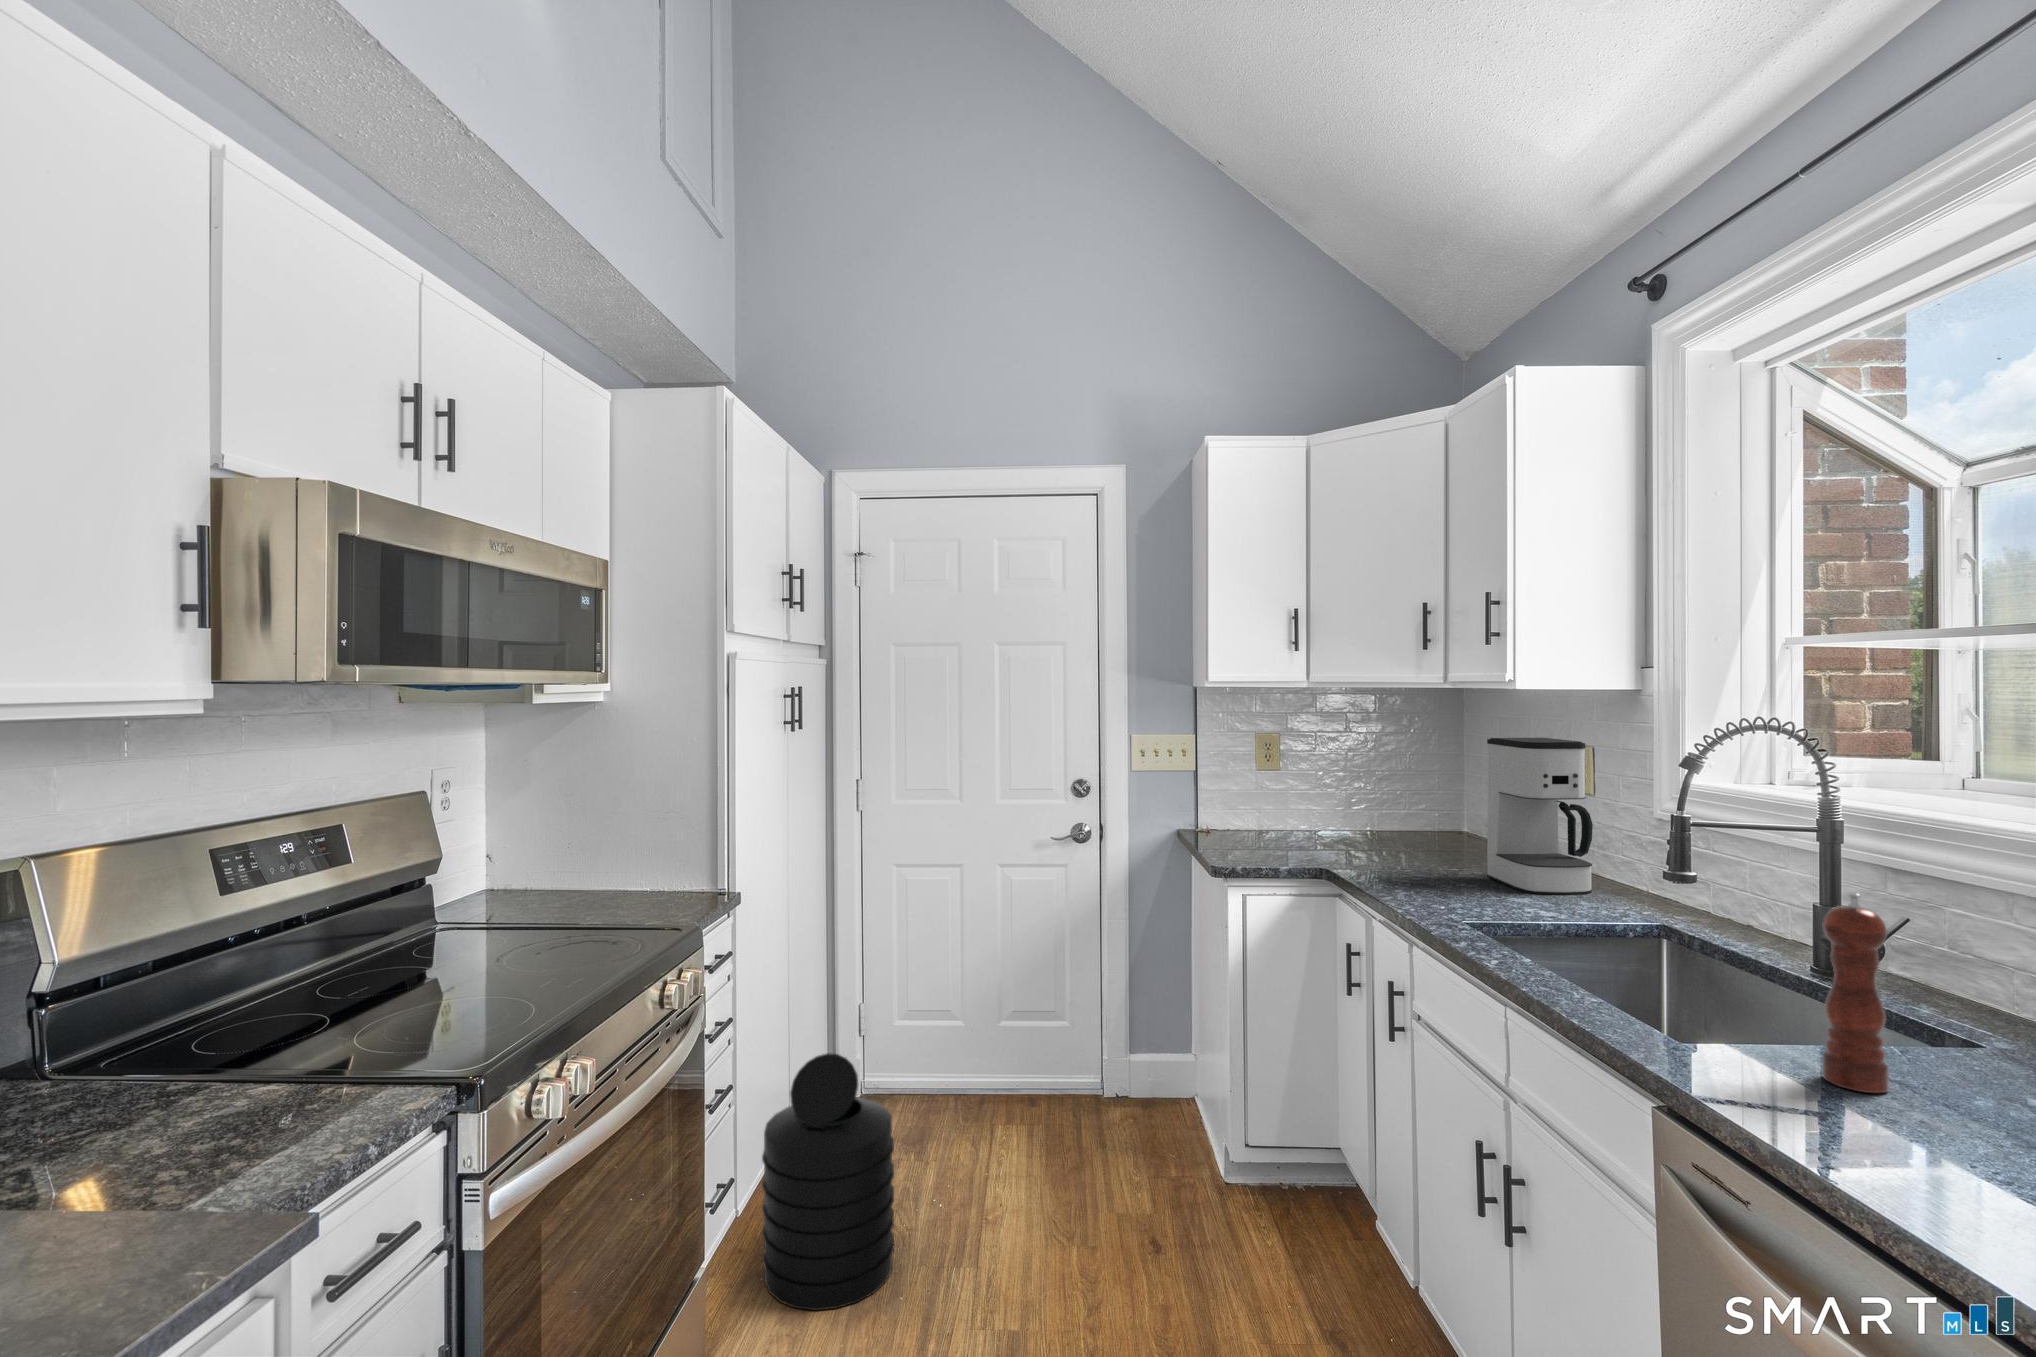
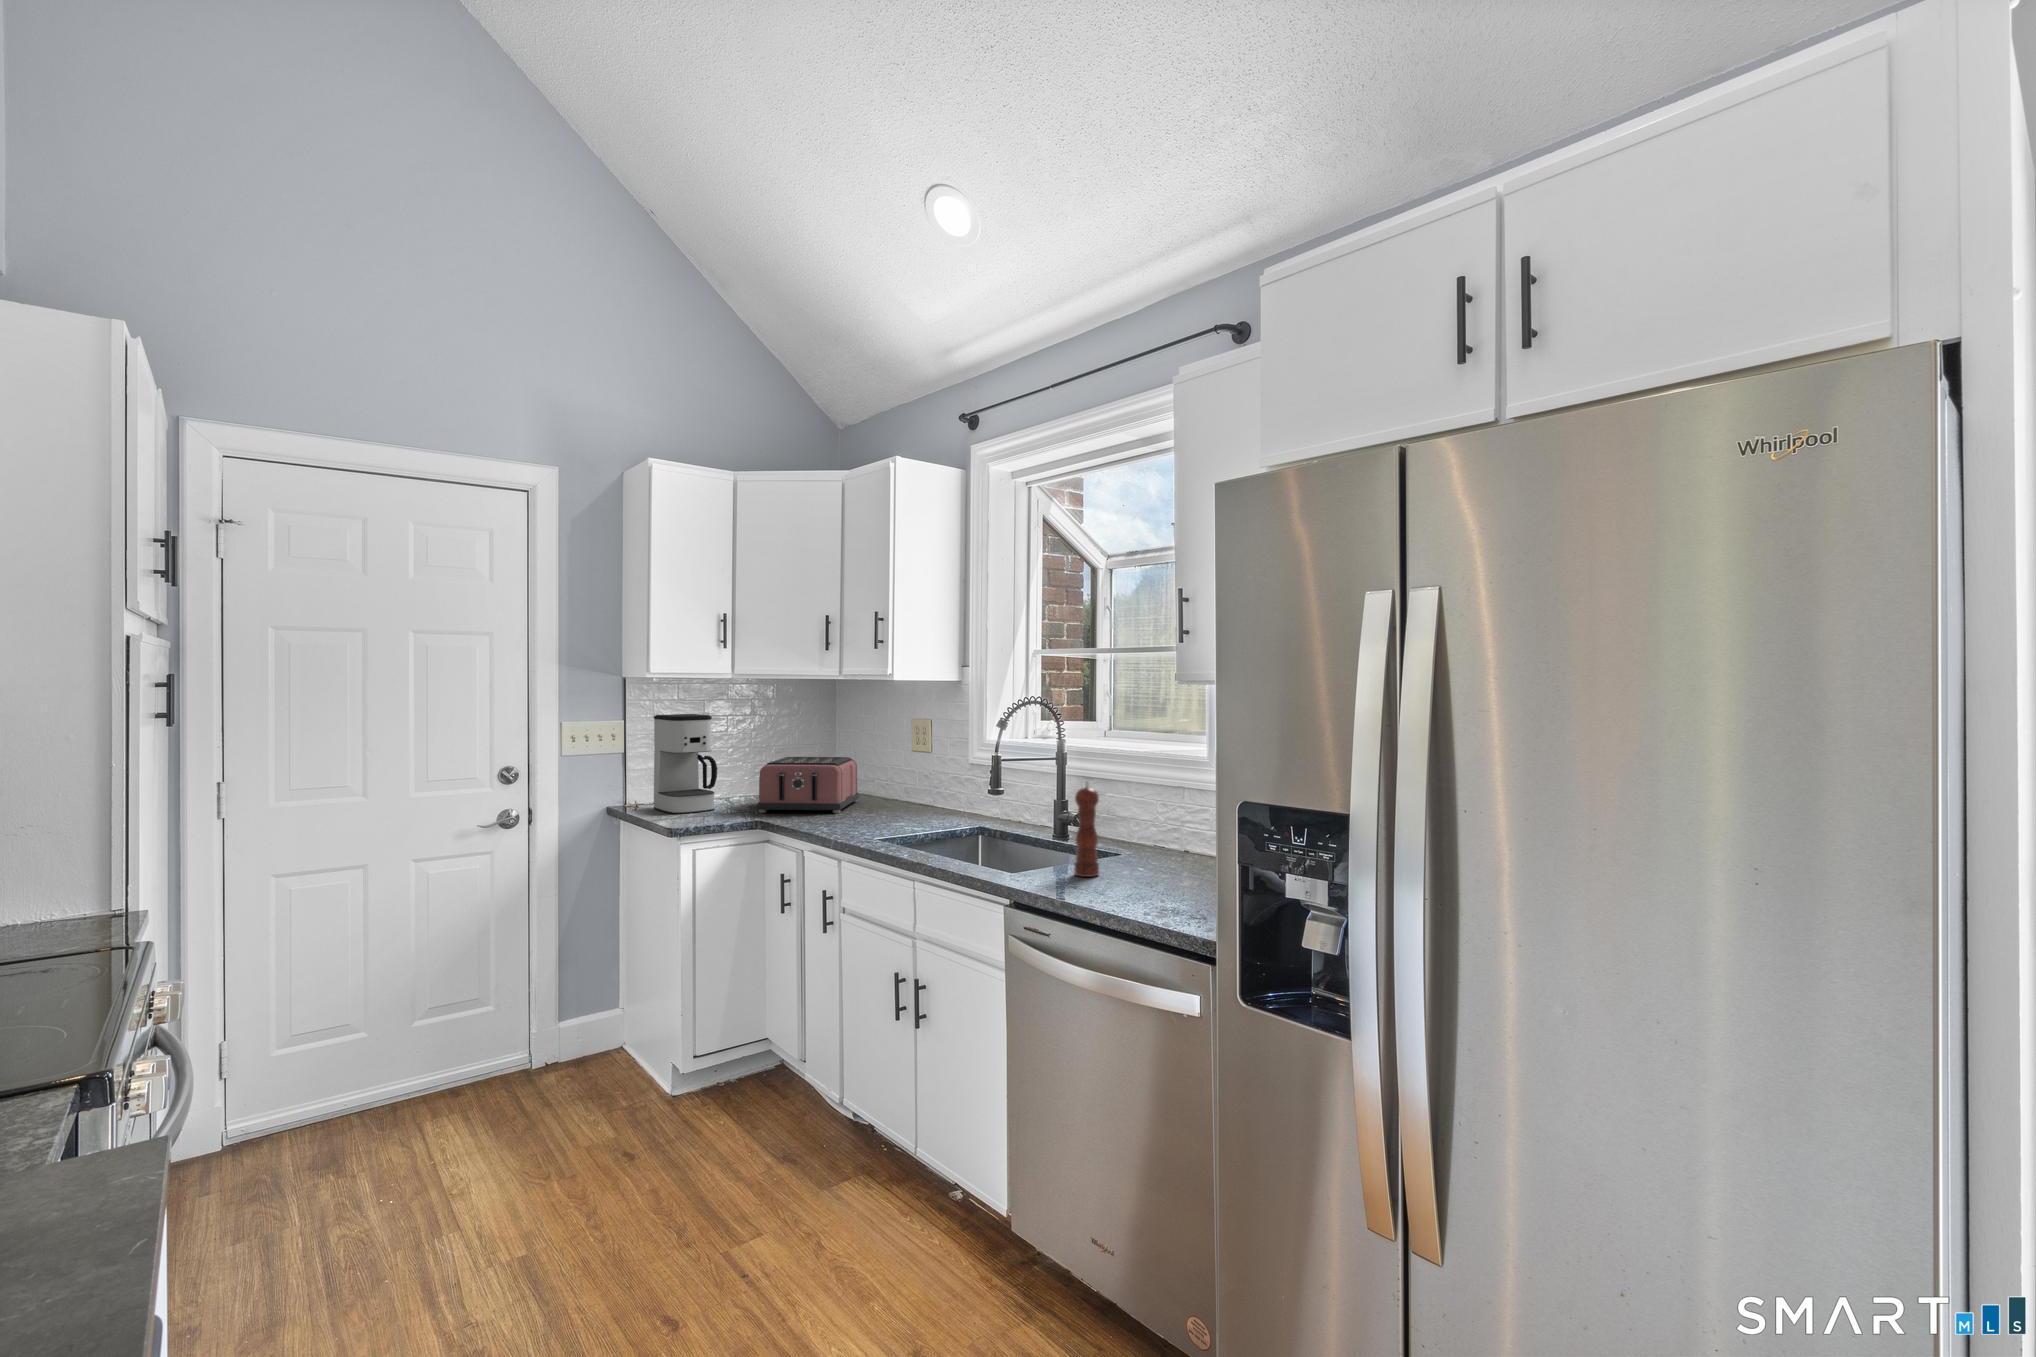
coffee maker: present [1487,738,1593,895] -> present [653,714,717,814]
toaster: none [1337,787,1489,871] -> present [757,757,859,814]
trash can: present [762,1053,894,1310] -> none [215,1055,381,1318]

